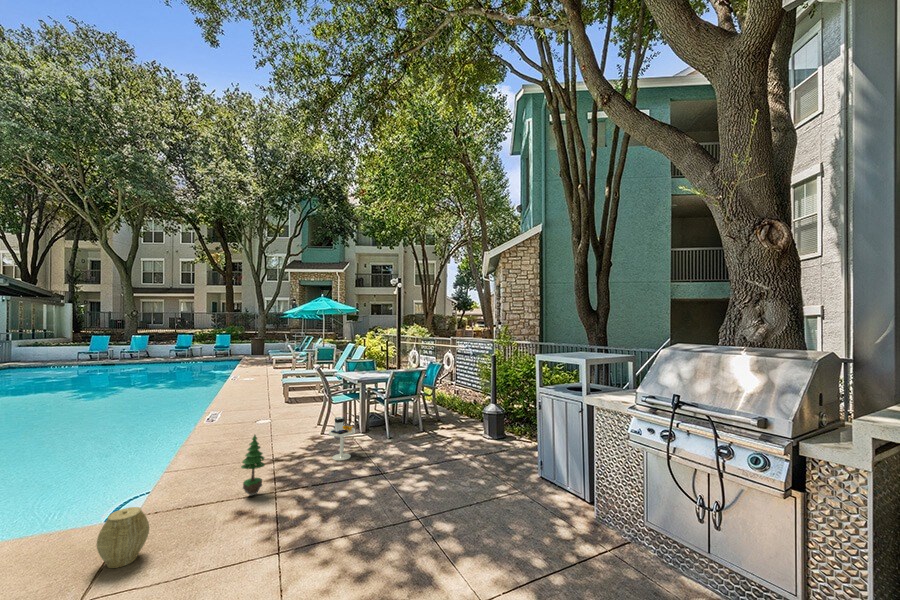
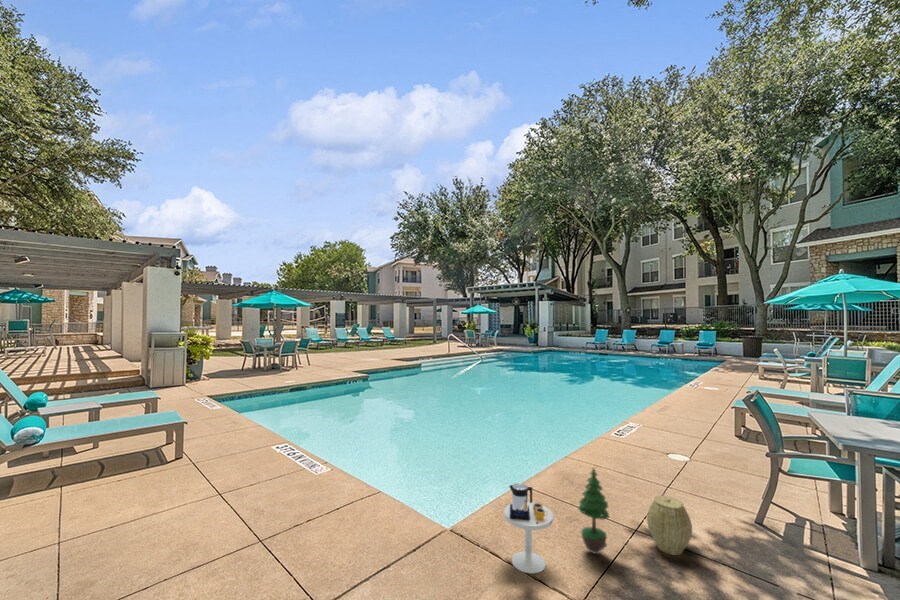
side table: present [329,417,355,460] -> present [504,483,553,574]
woven basket: present [97,507,149,568] -> present [647,496,692,555]

